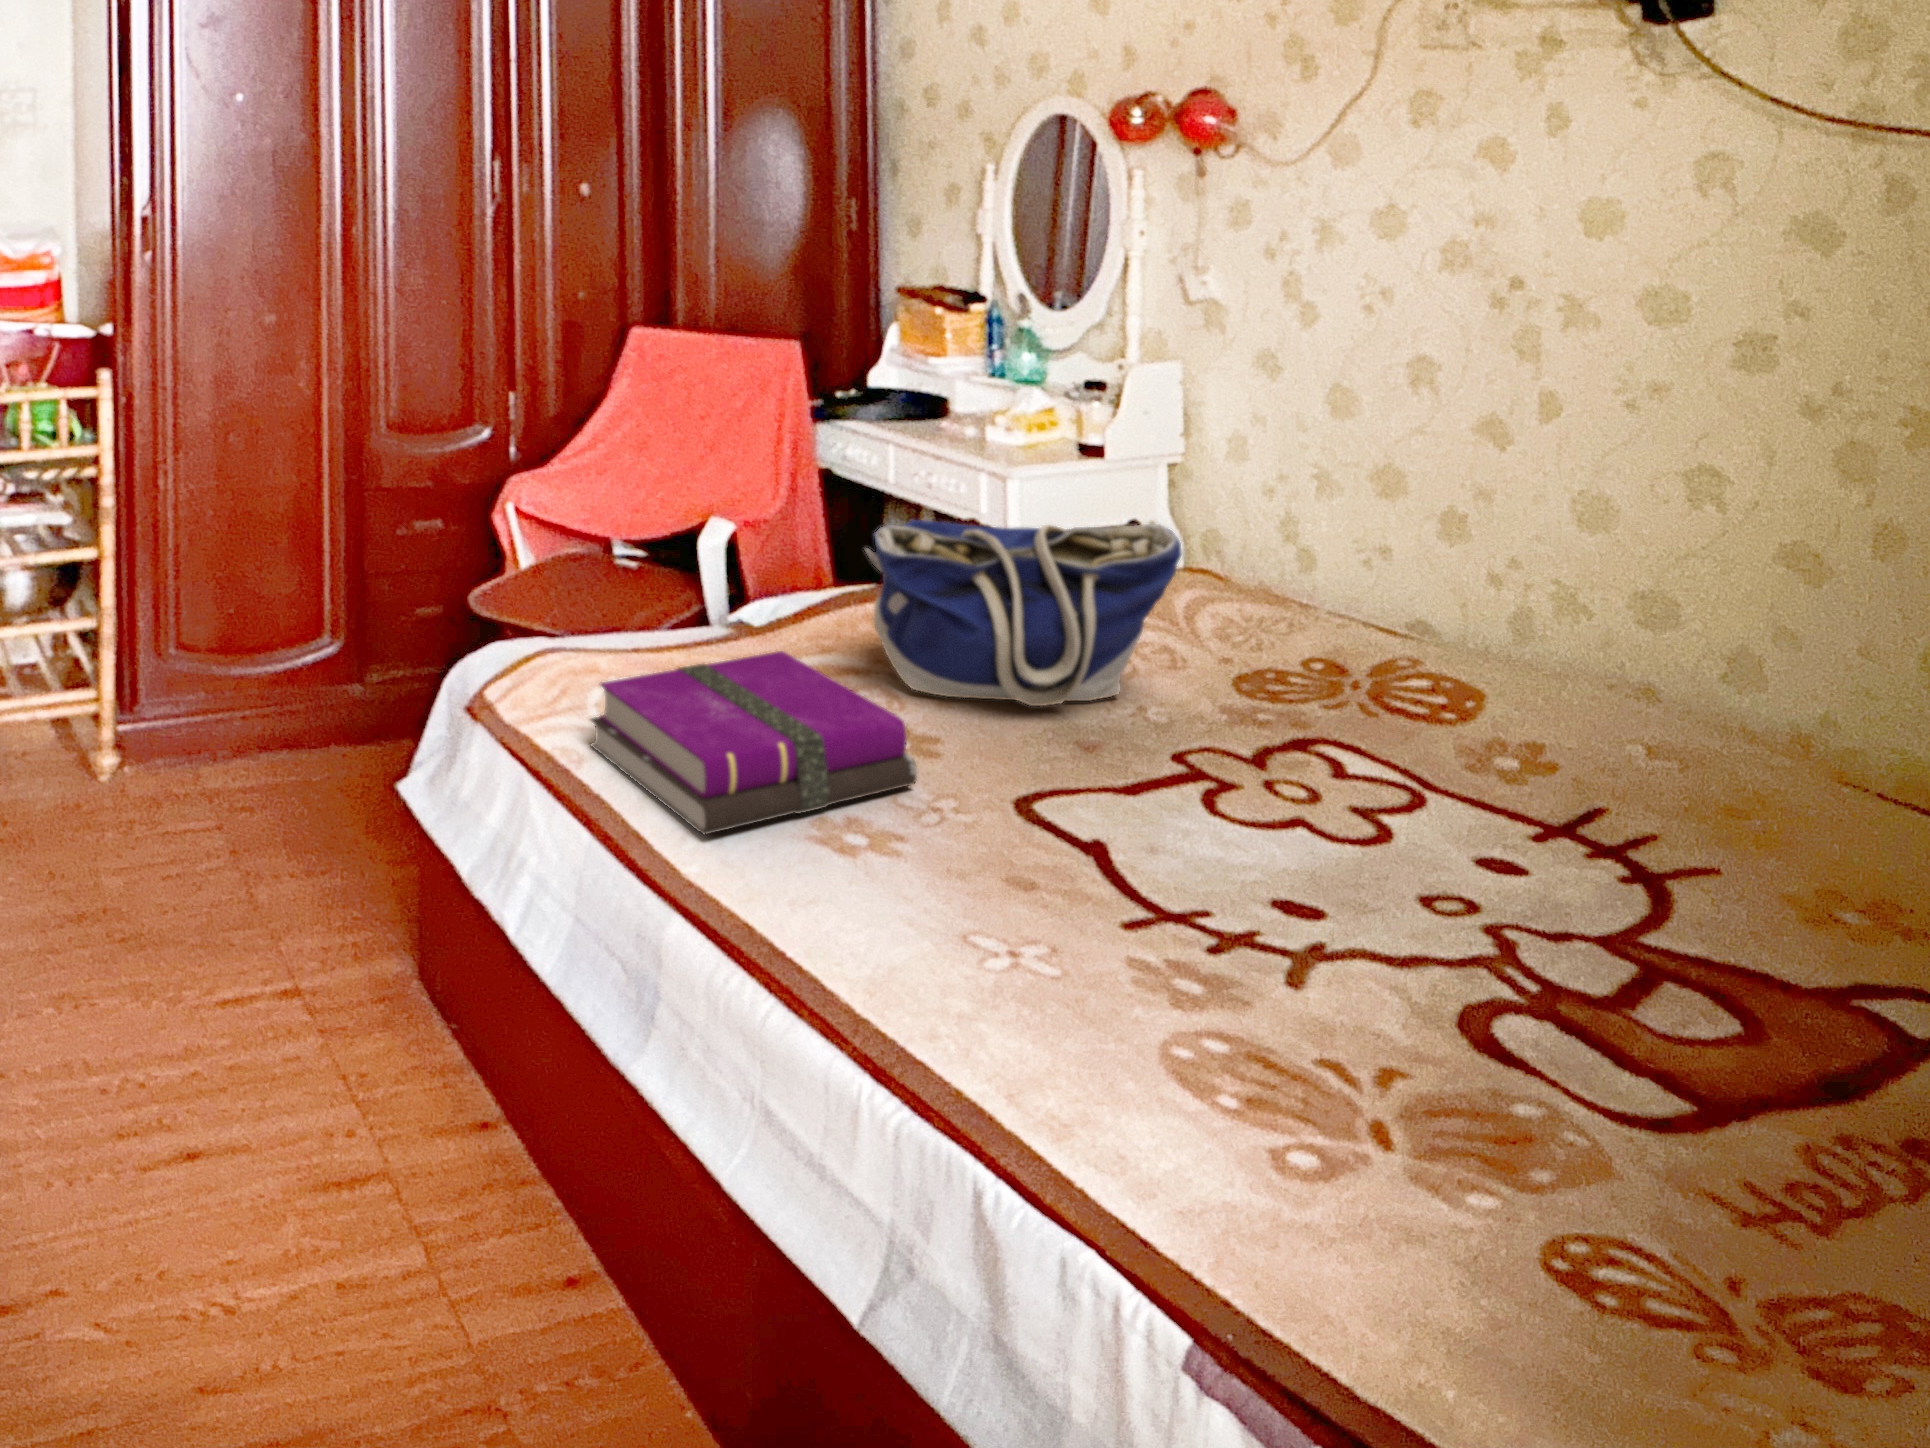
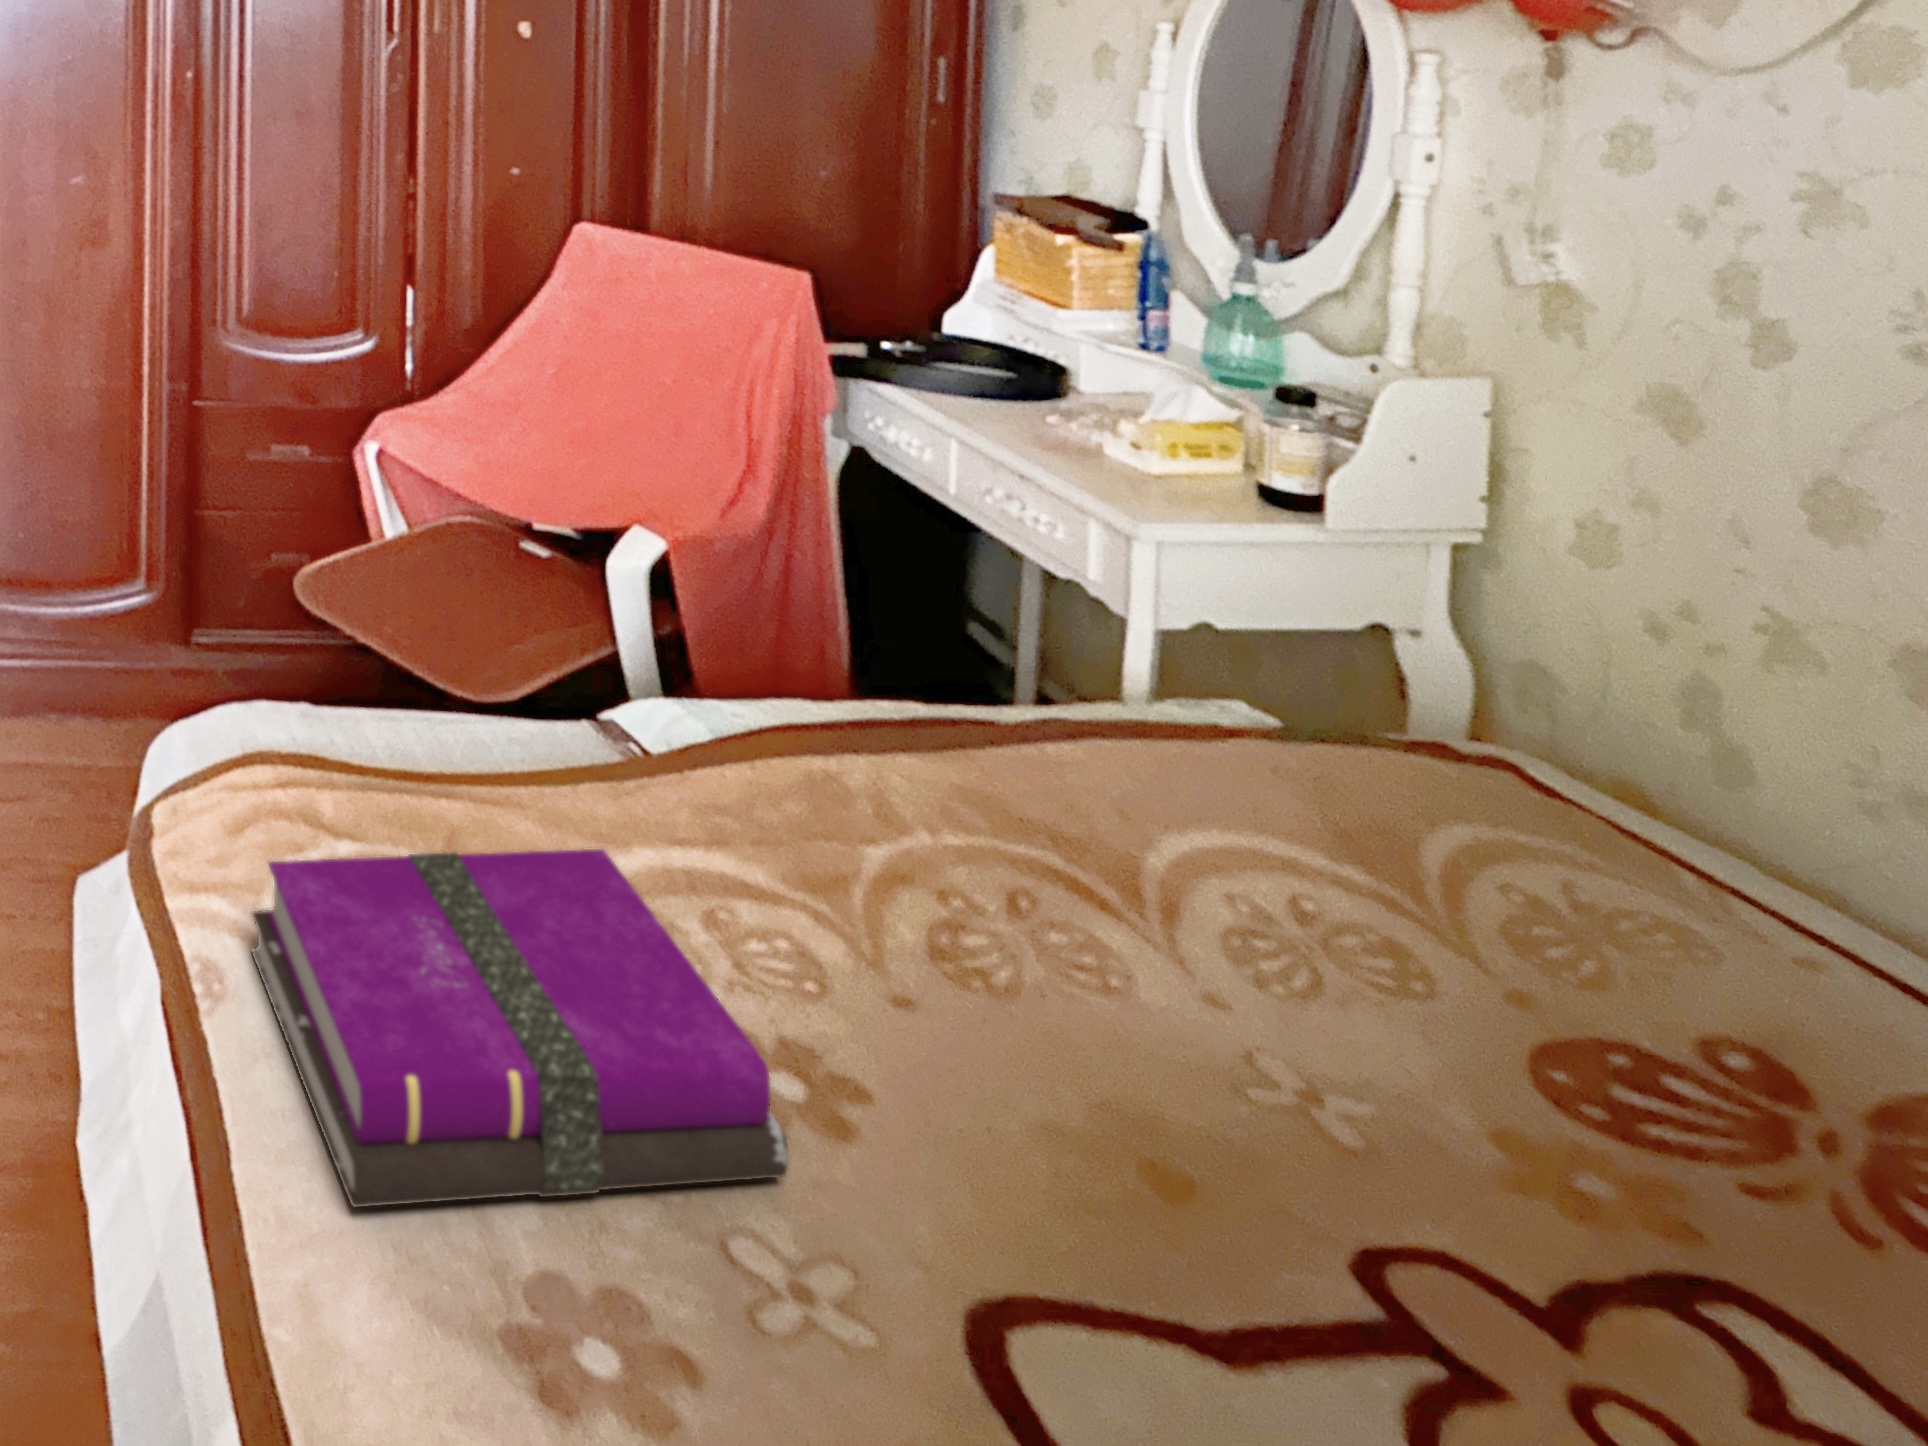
tote bag: present [866,520,1182,706] -> none [766,664,1412,1045]

